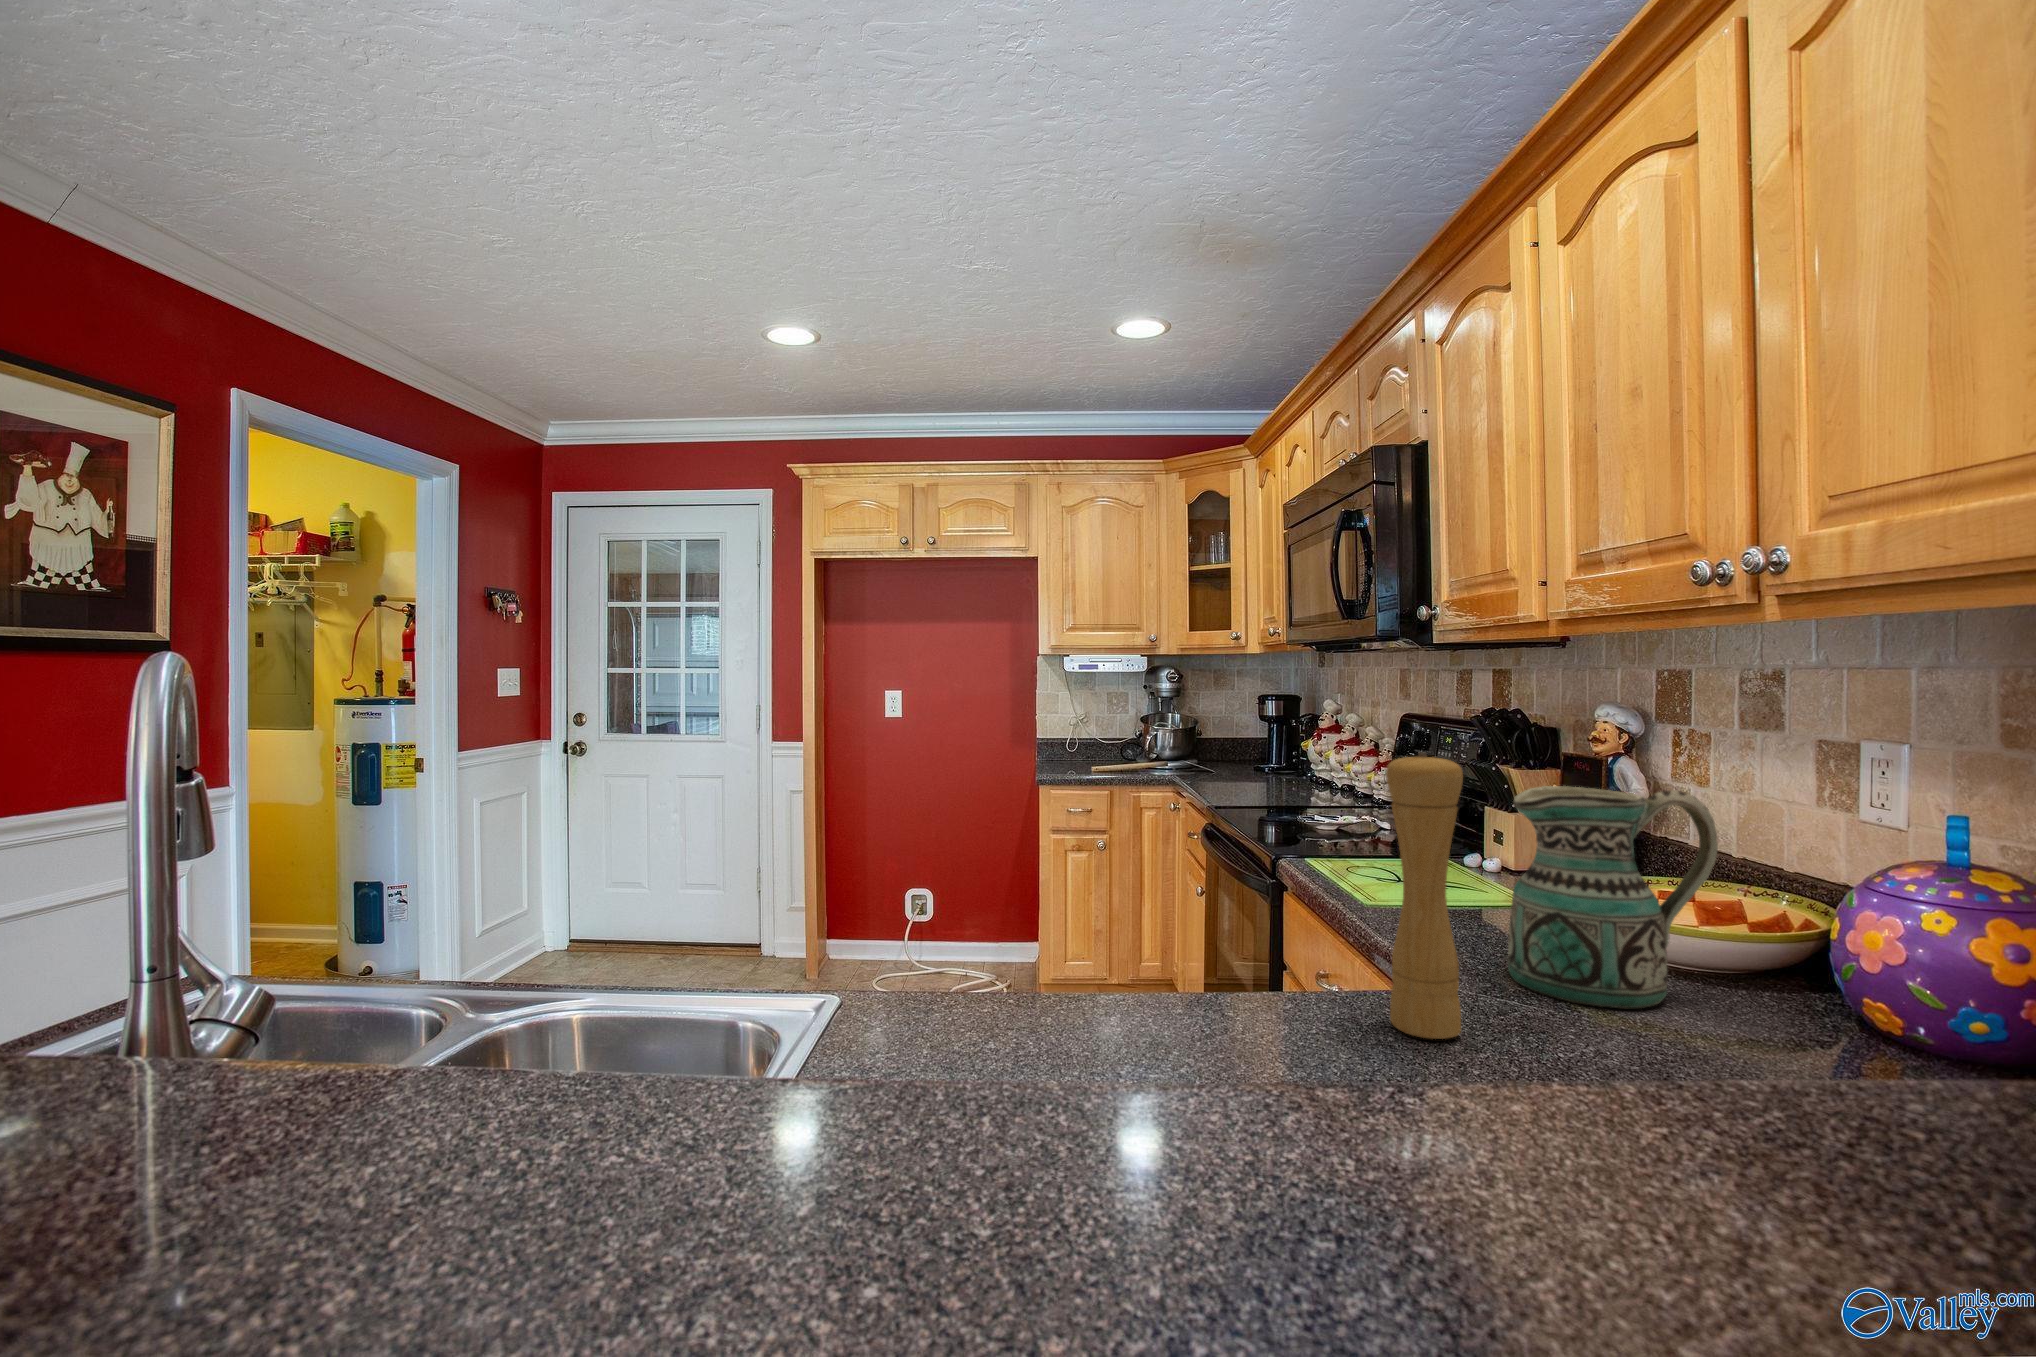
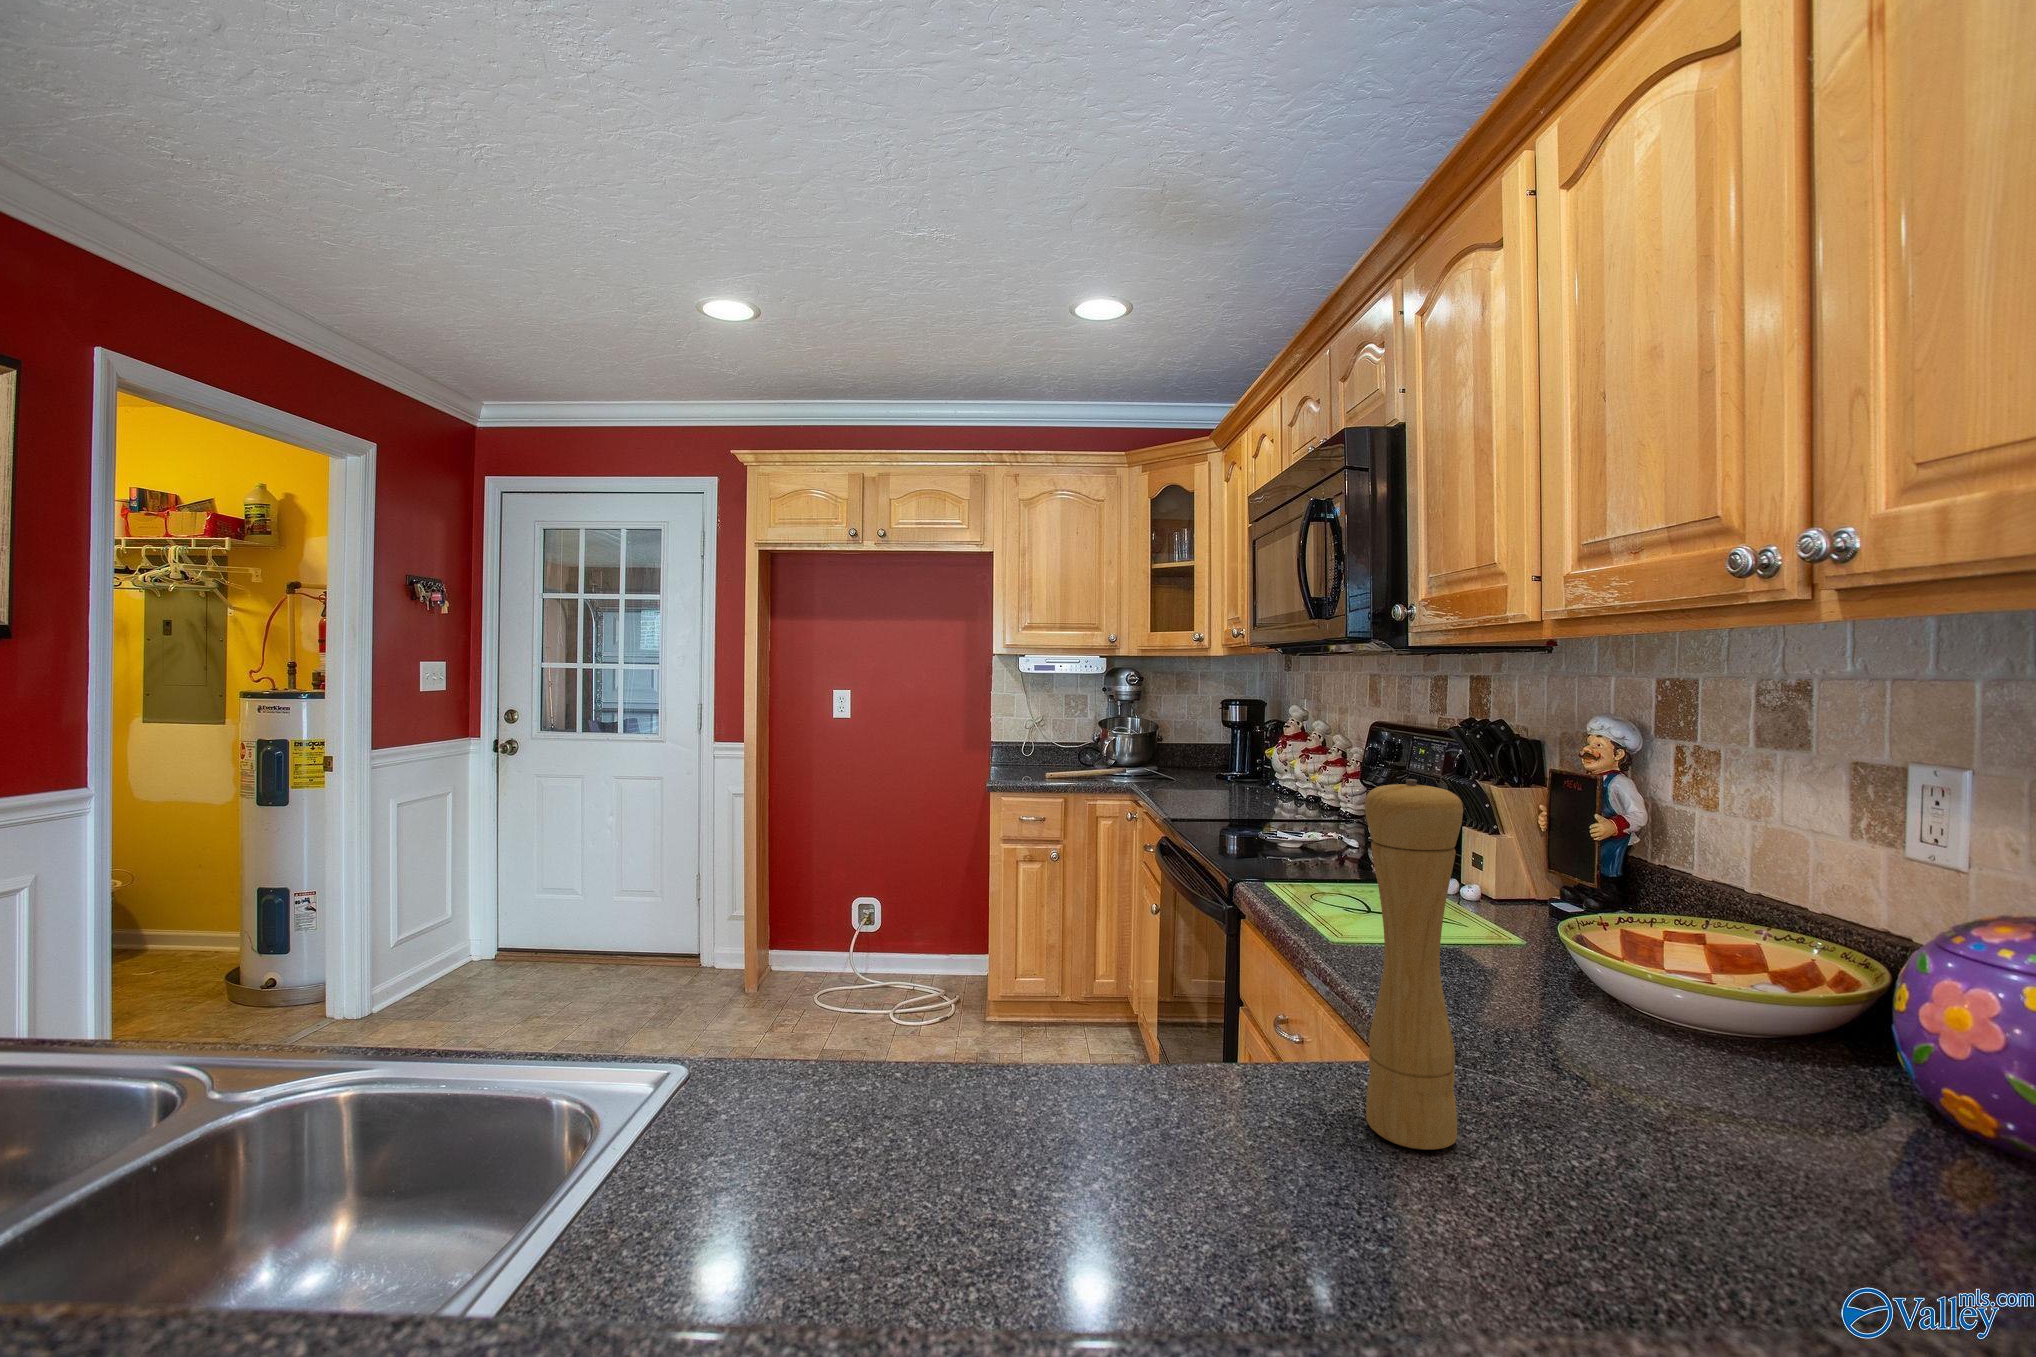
ceramic pitcher: present [1508,786,1718,1008] -> none [1502,815,1758,1095]

